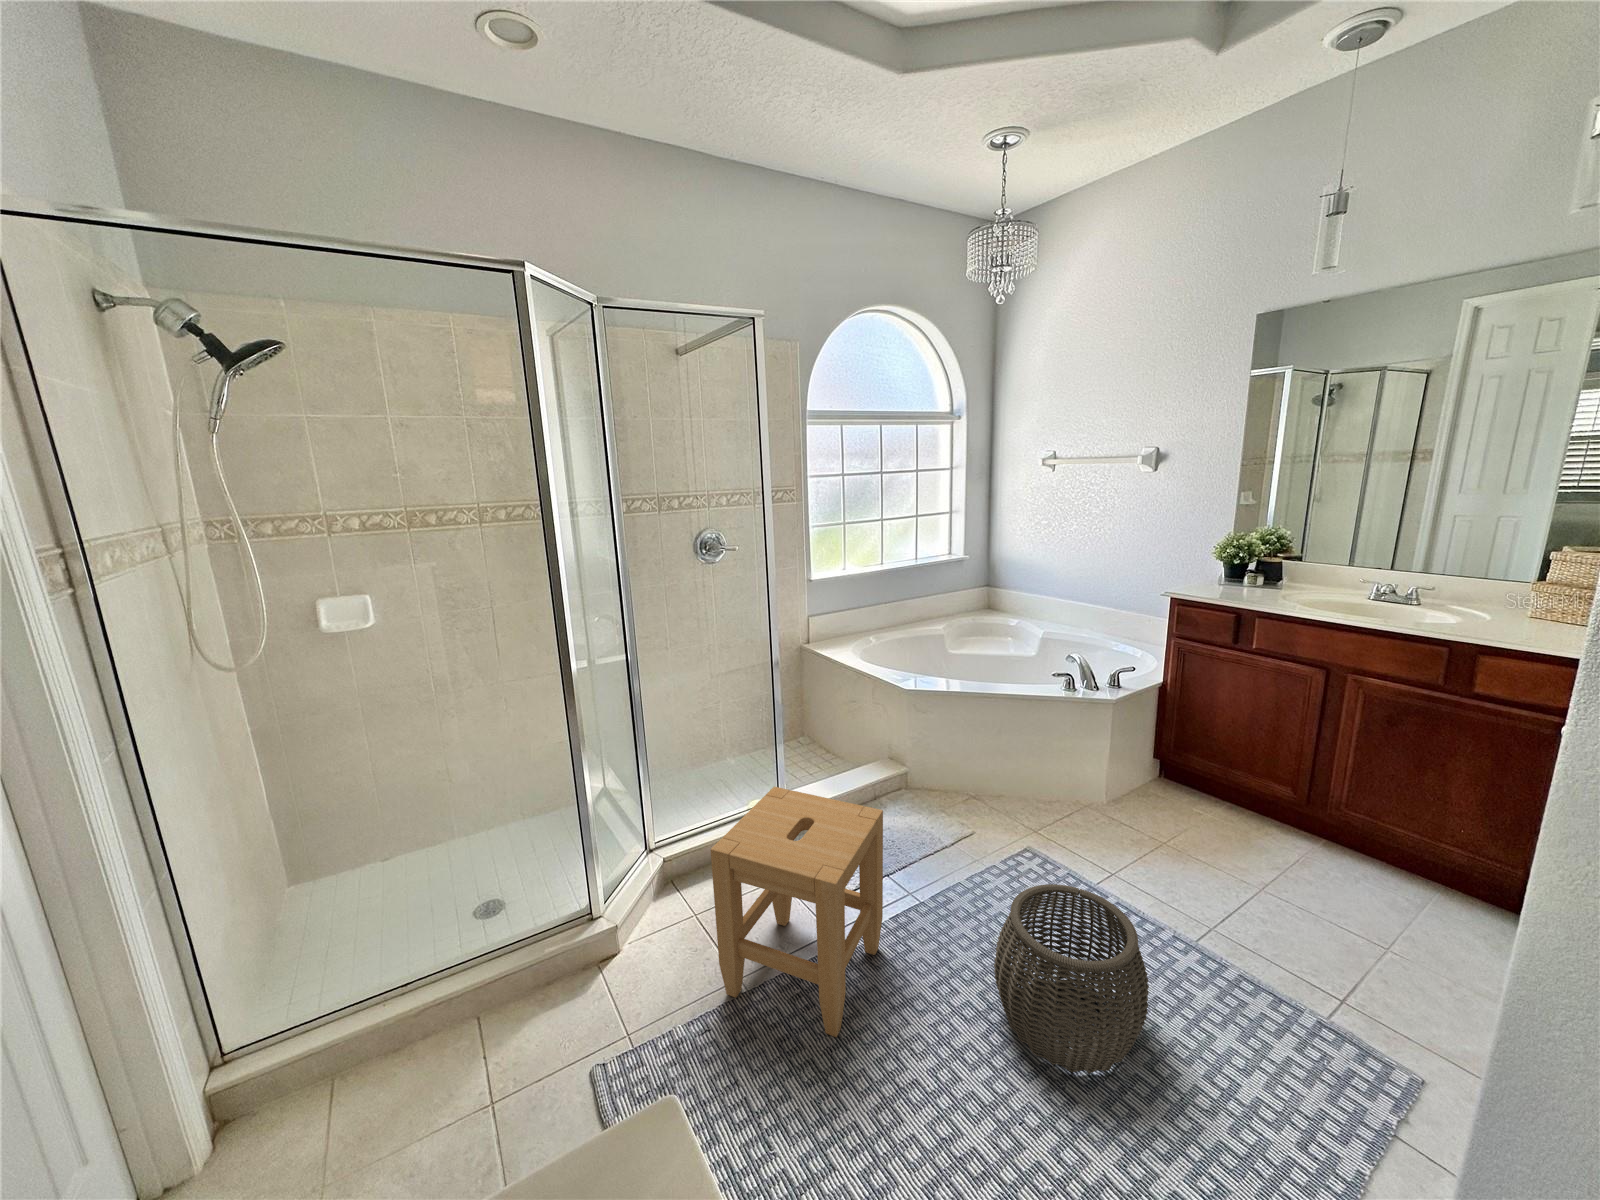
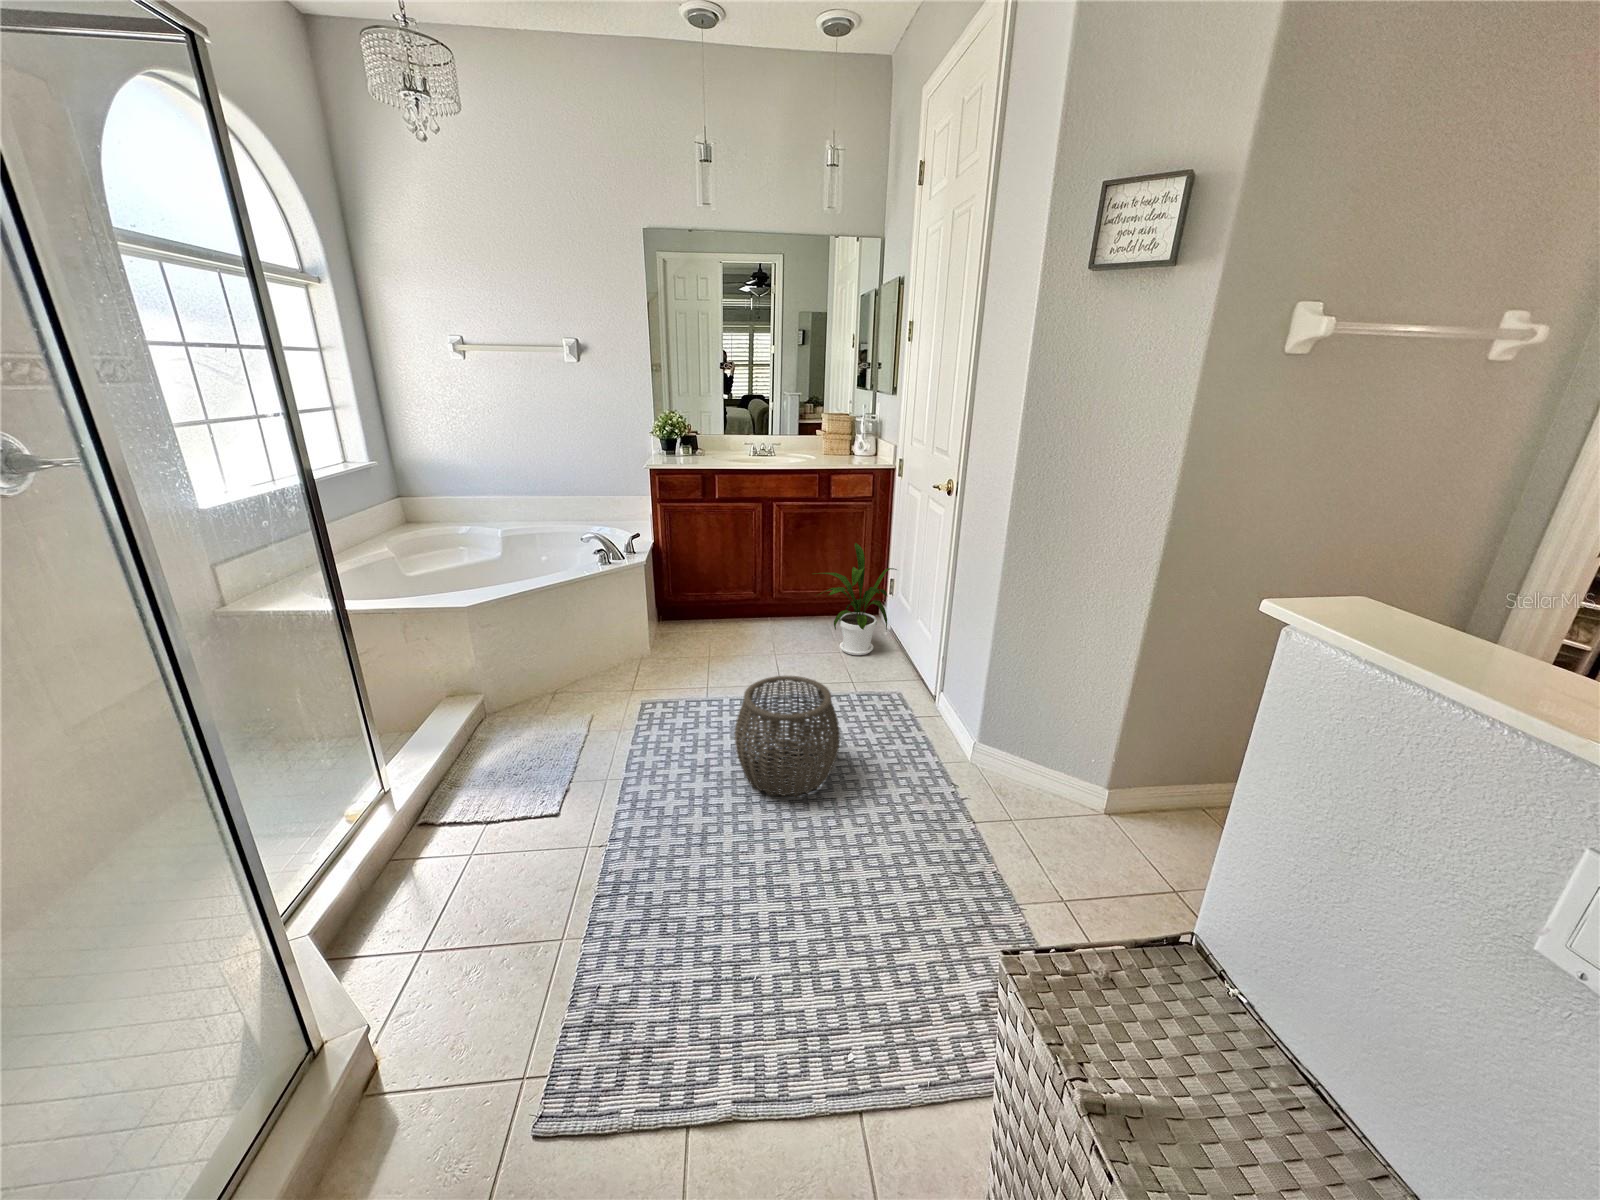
house plant: none [1351,784,1566,984] -> present [813,543,897,655]
stool: present [711,786,883,1037] -> none [496,691,697,959]

